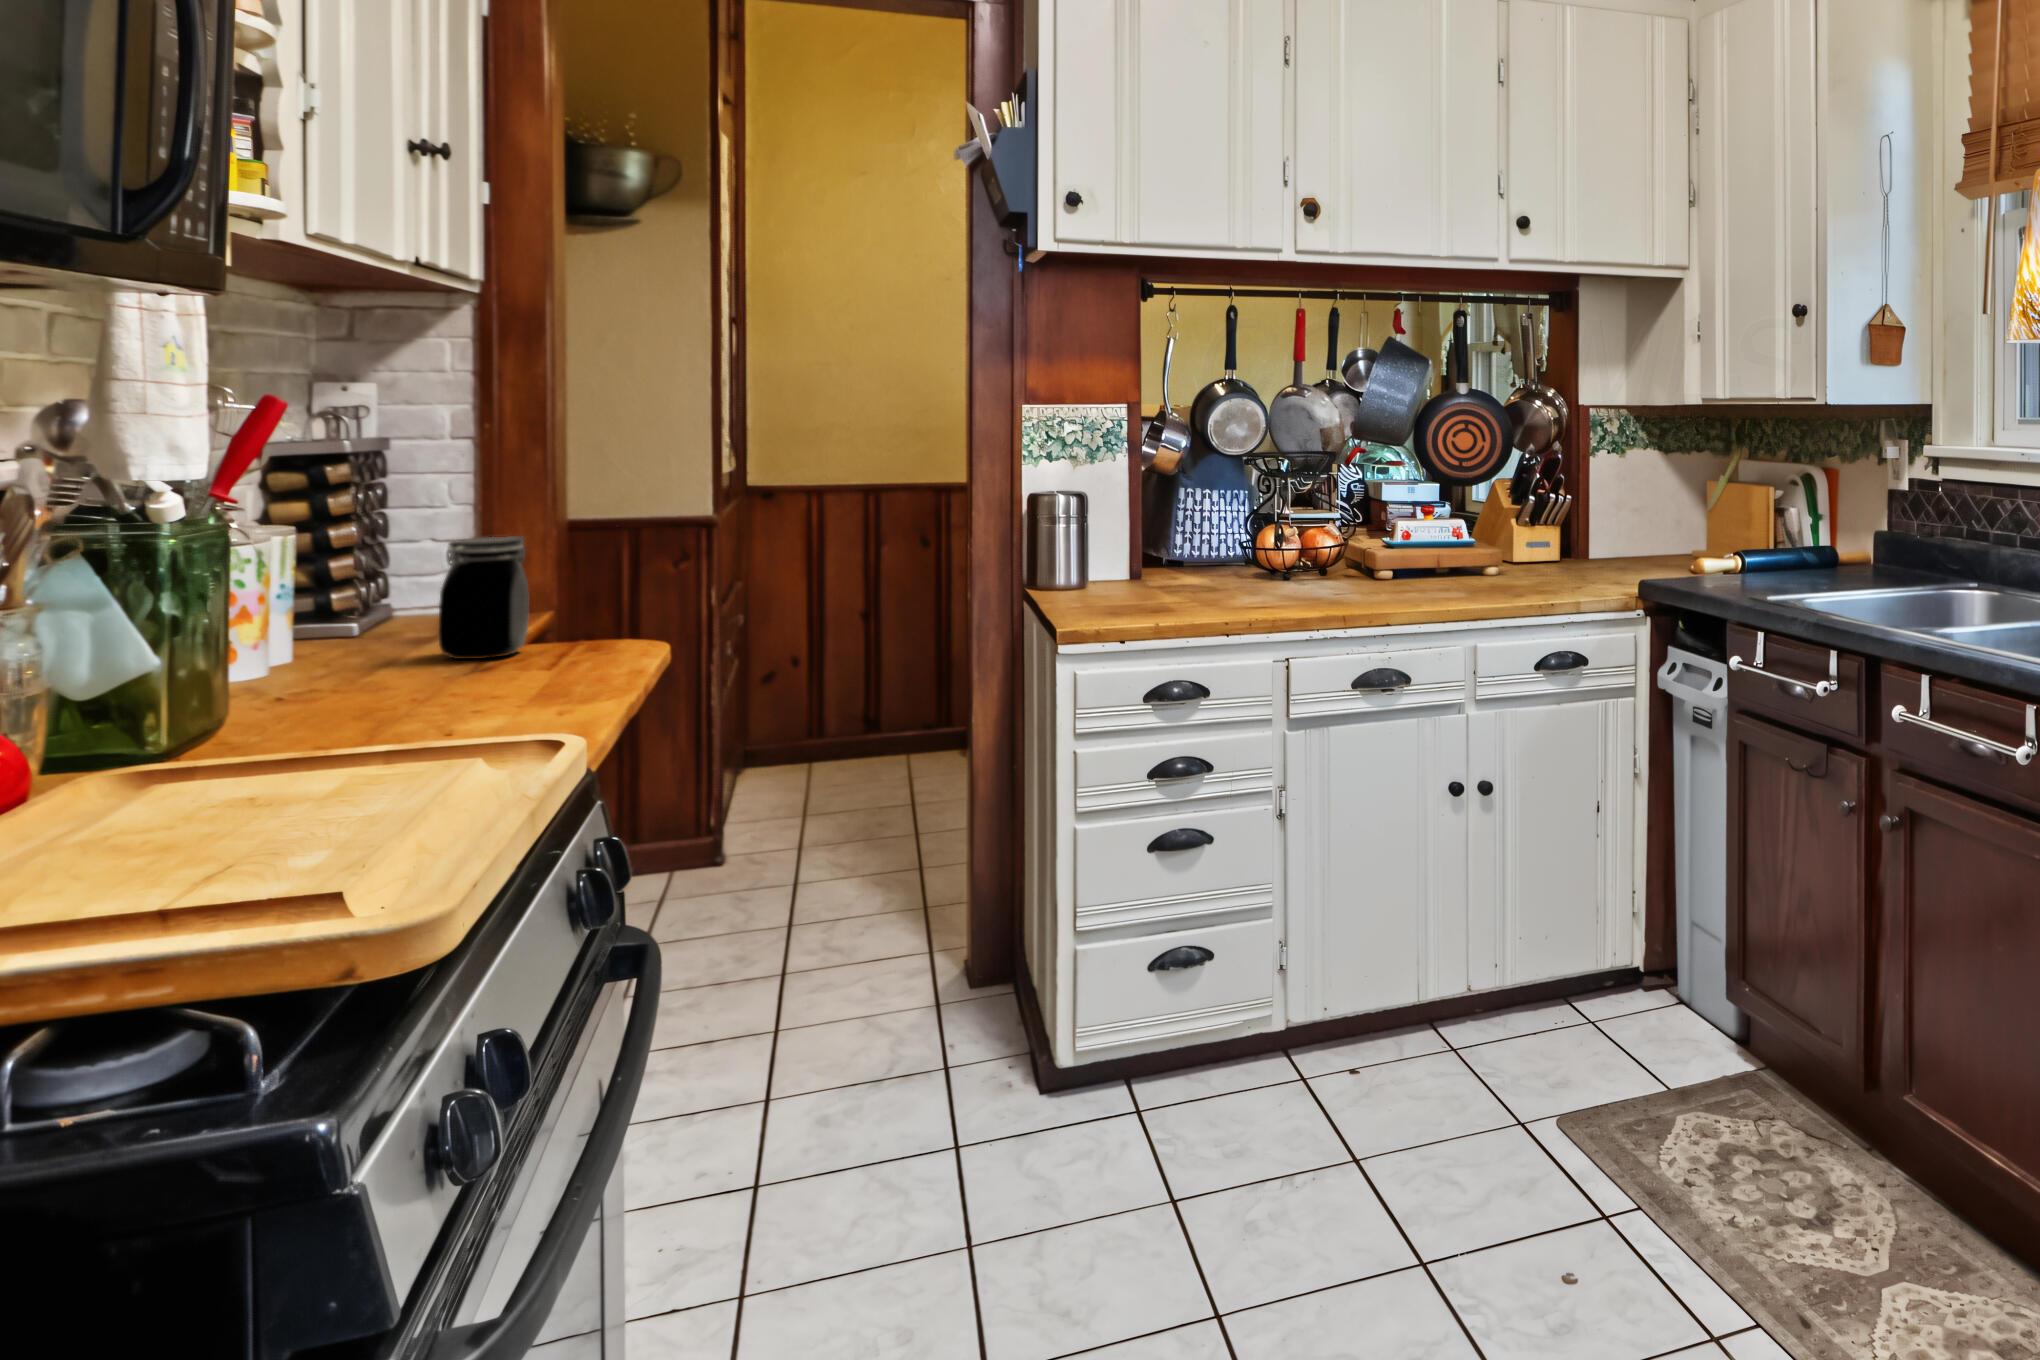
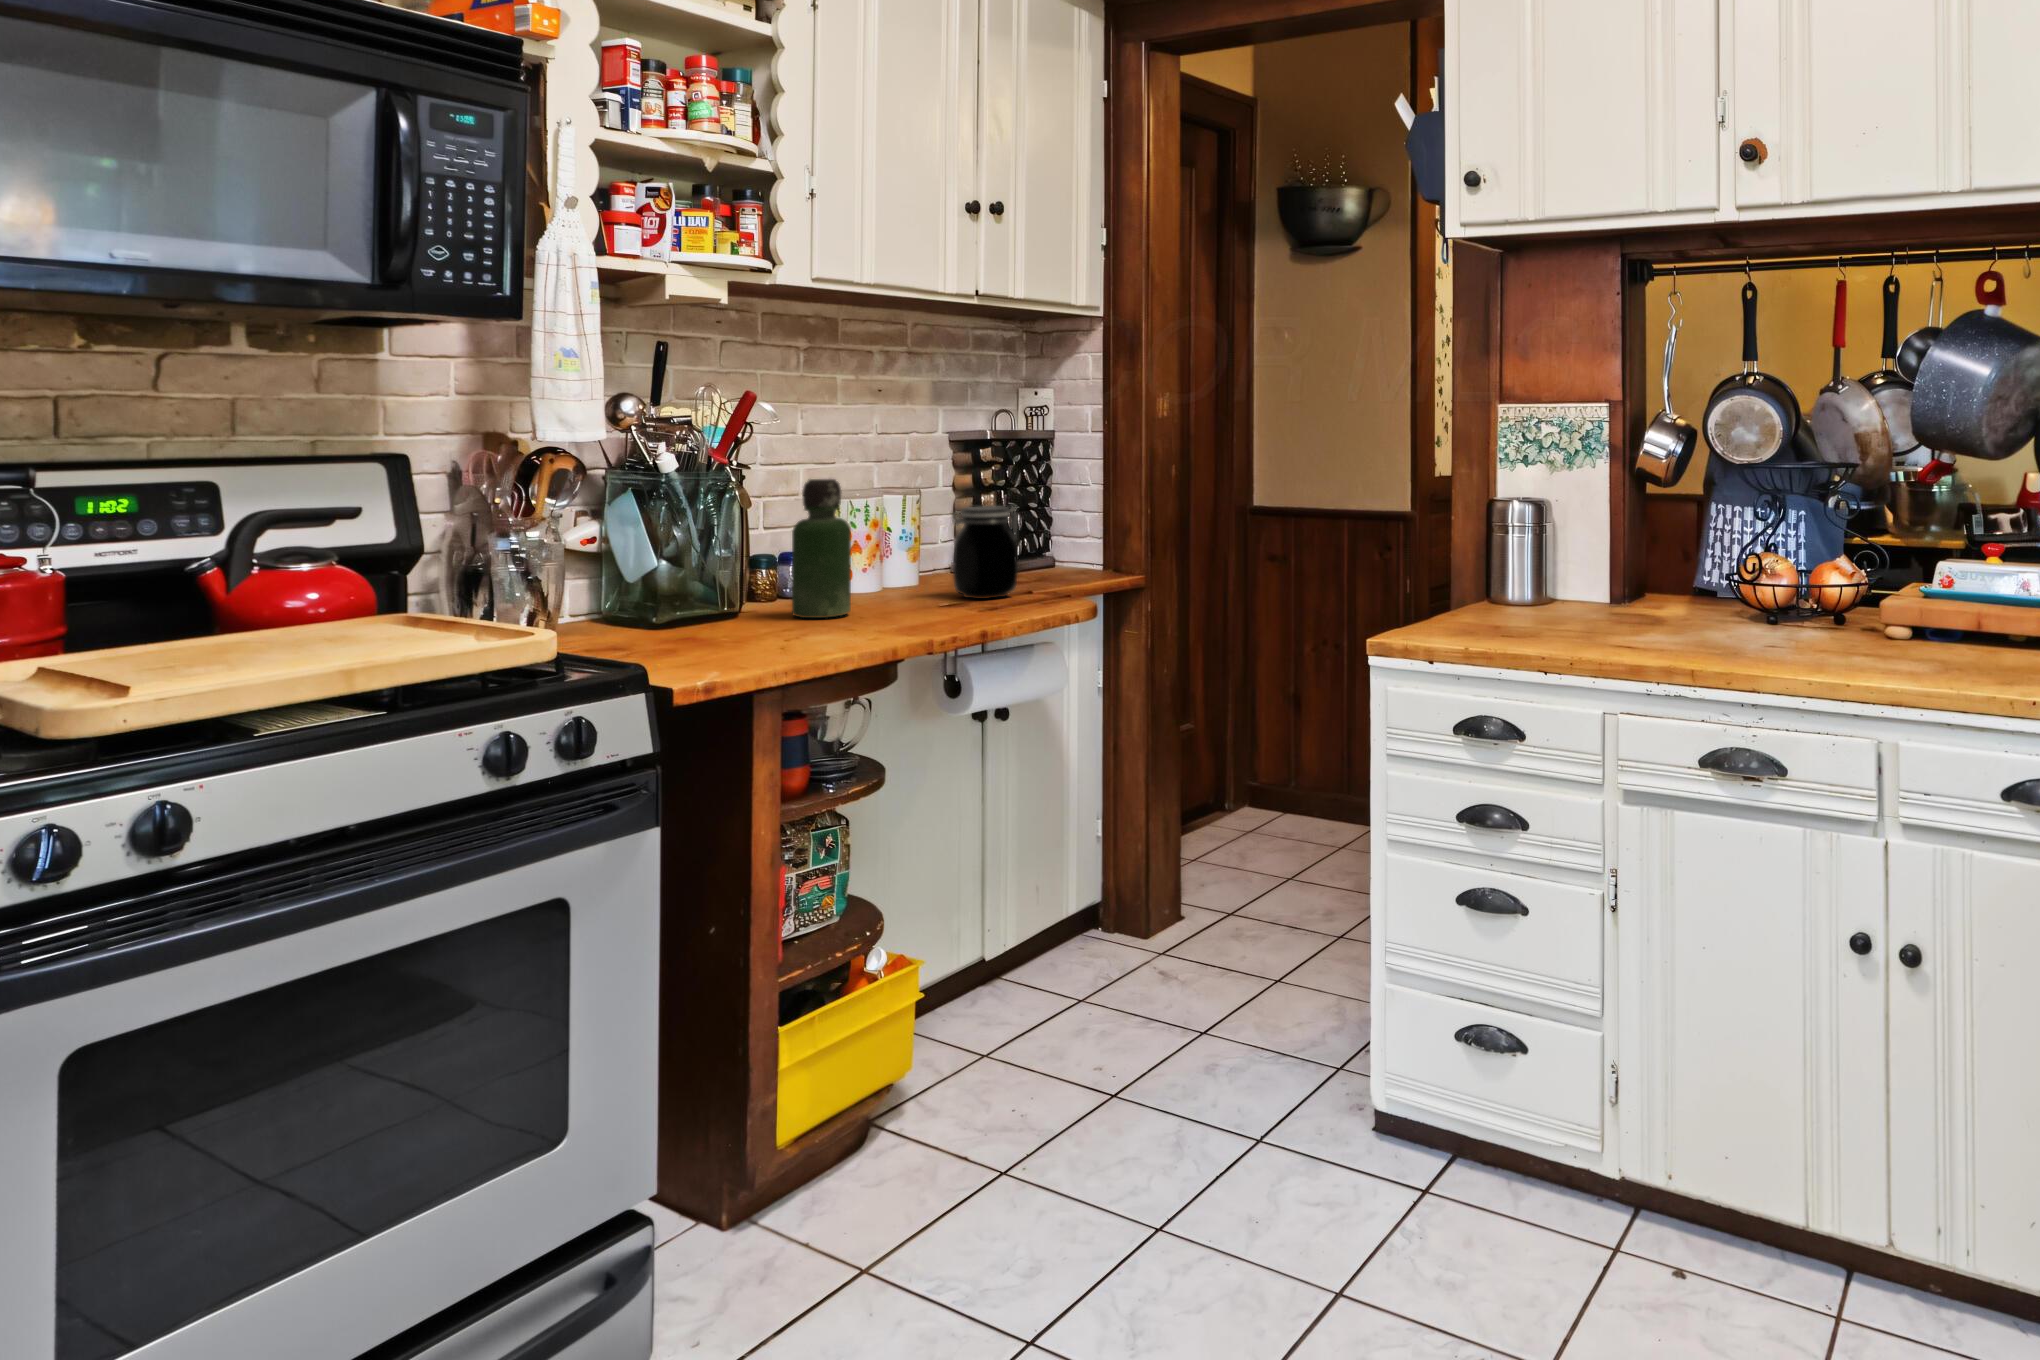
bottle: none [330,511,430,707] -> present [792,479,851,618]

